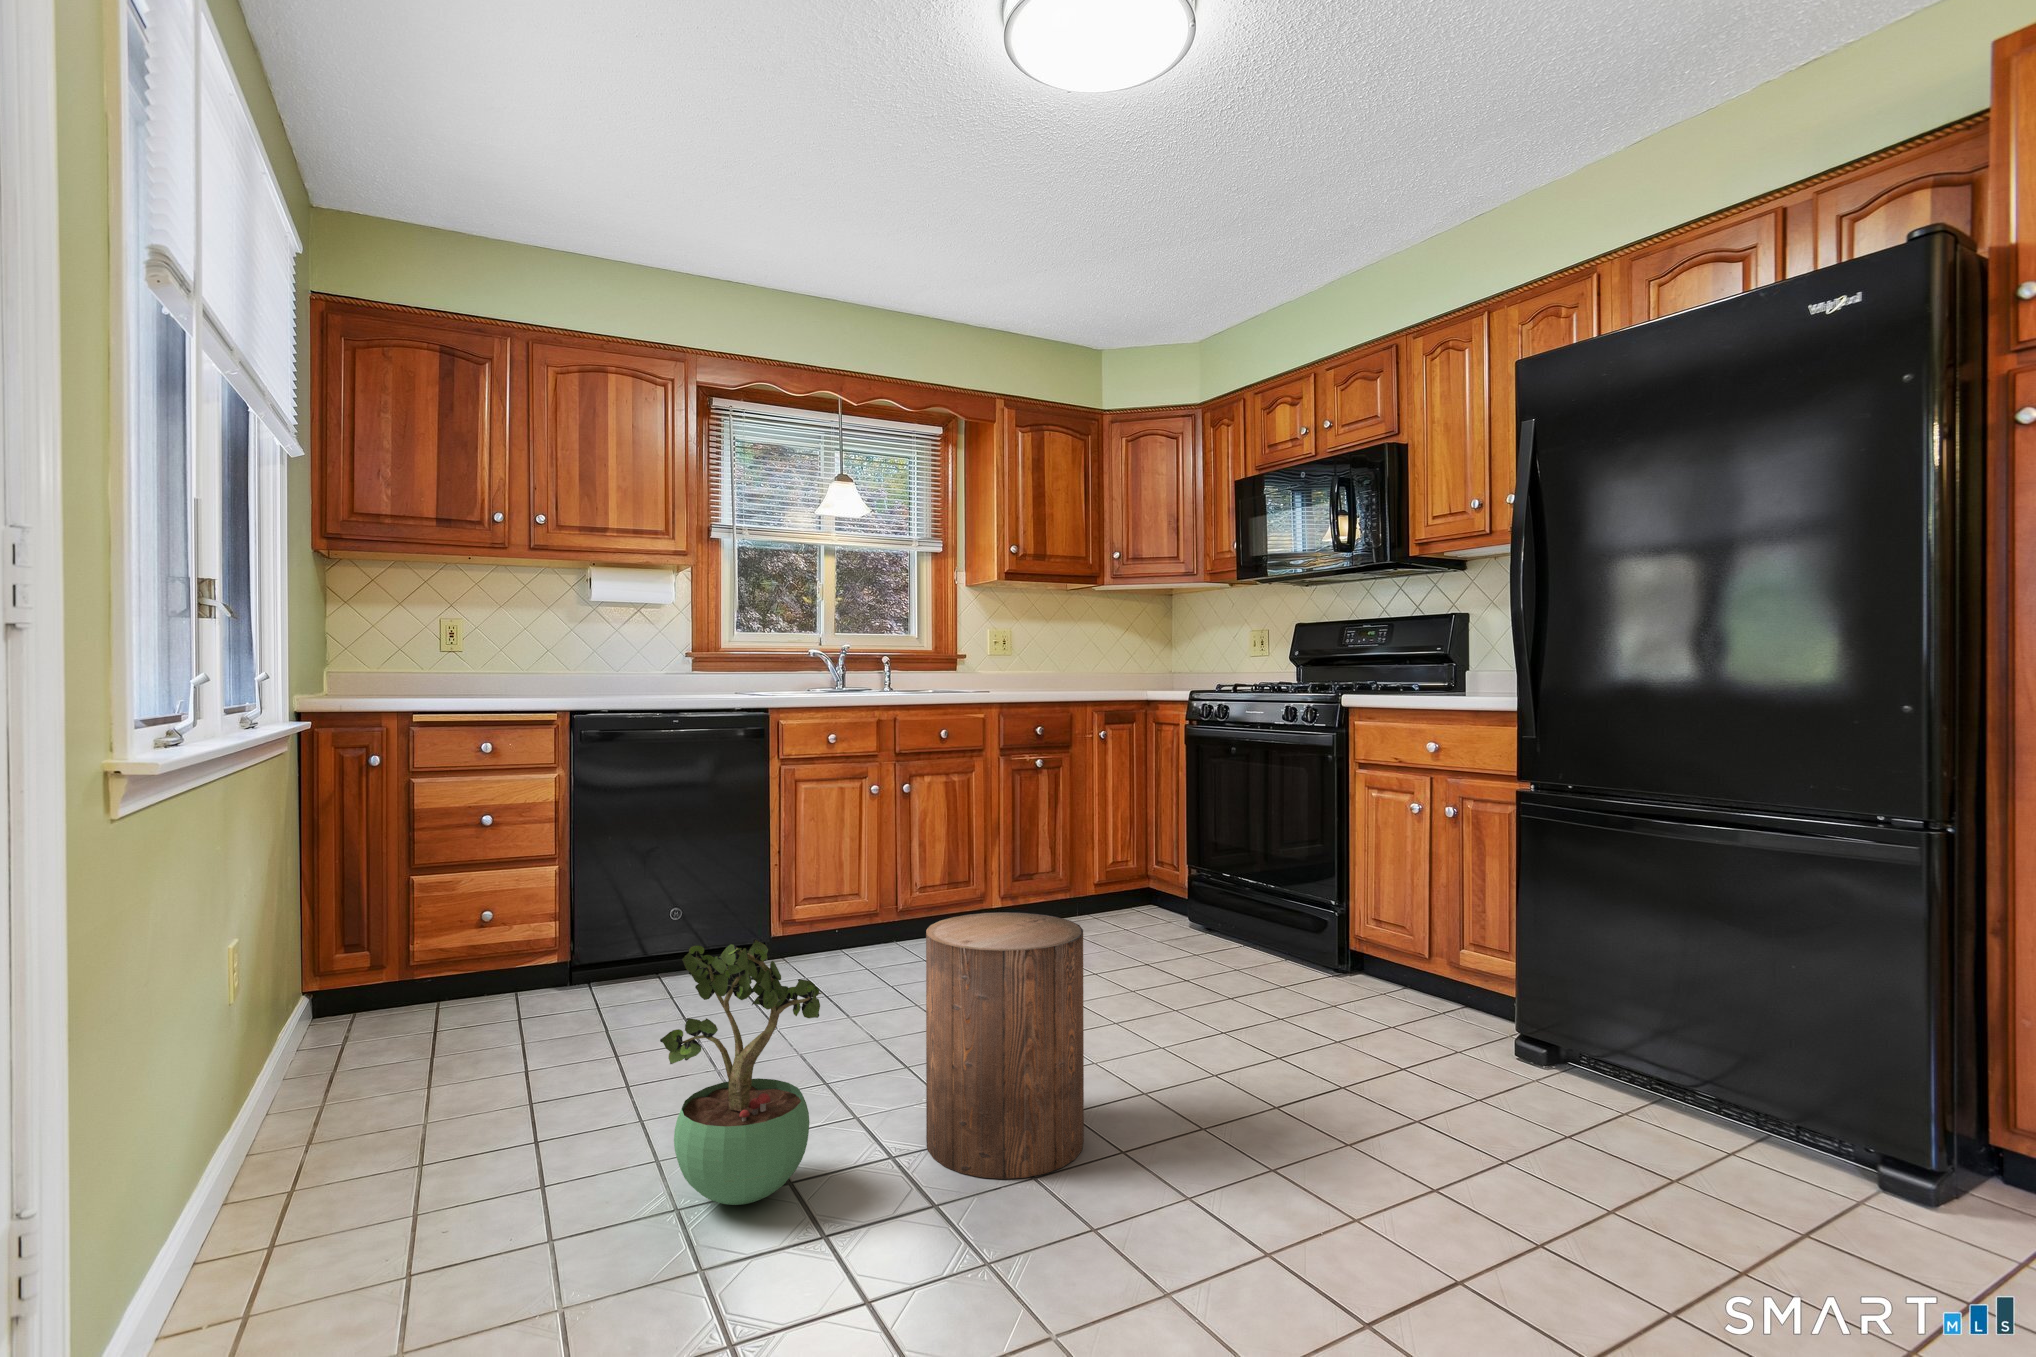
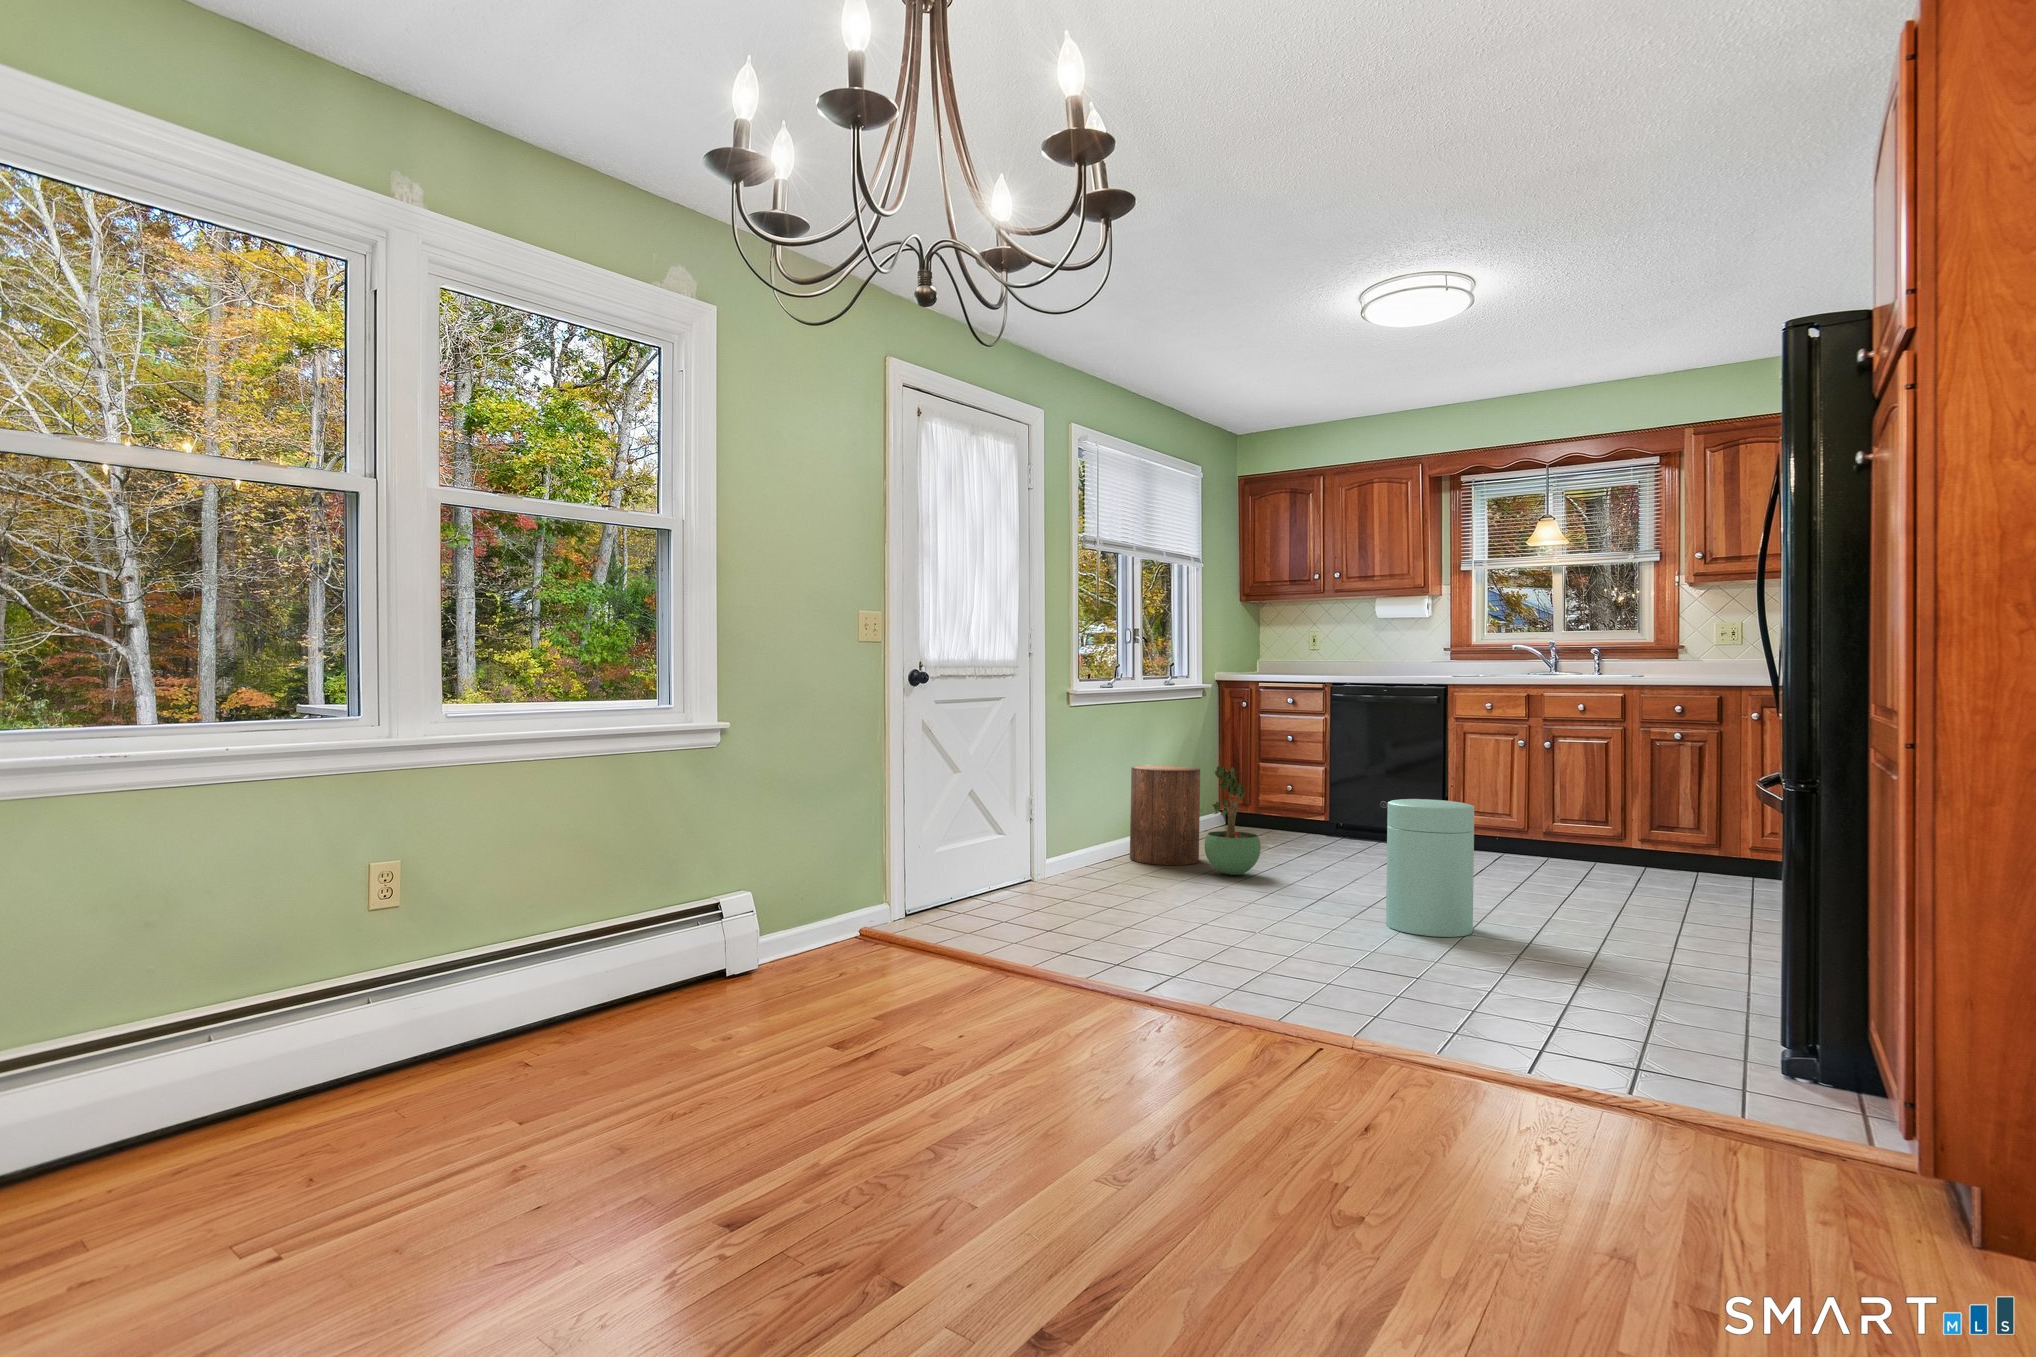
stool: present [926,912,1084,1179] -> present [1130,766,1200,865]
trash can: none [1237,941,1421,1228] -> present [1386,799,1474,937]

